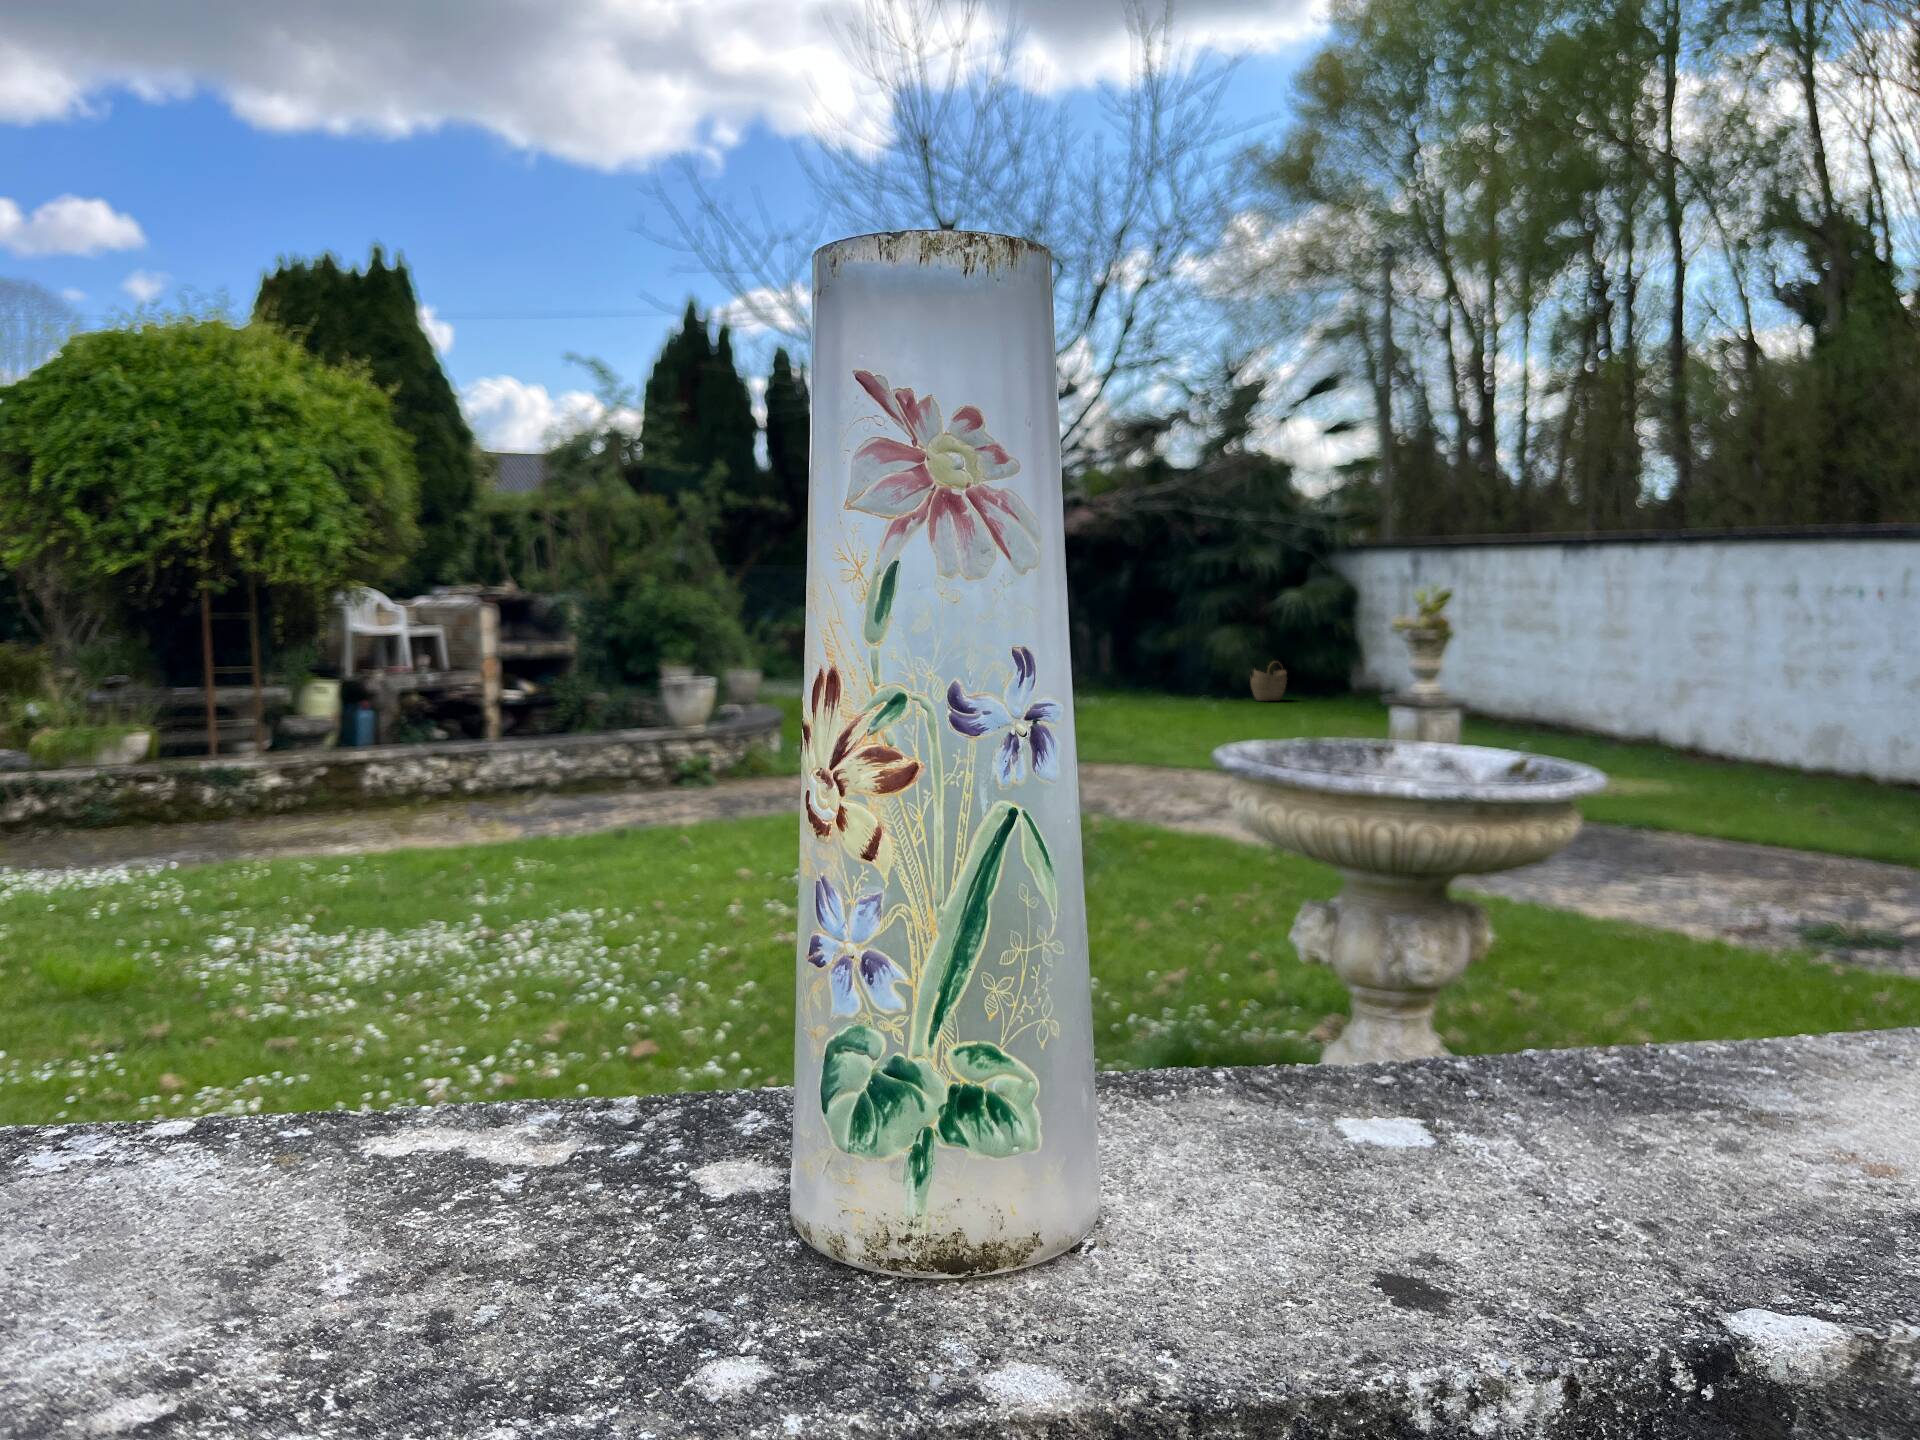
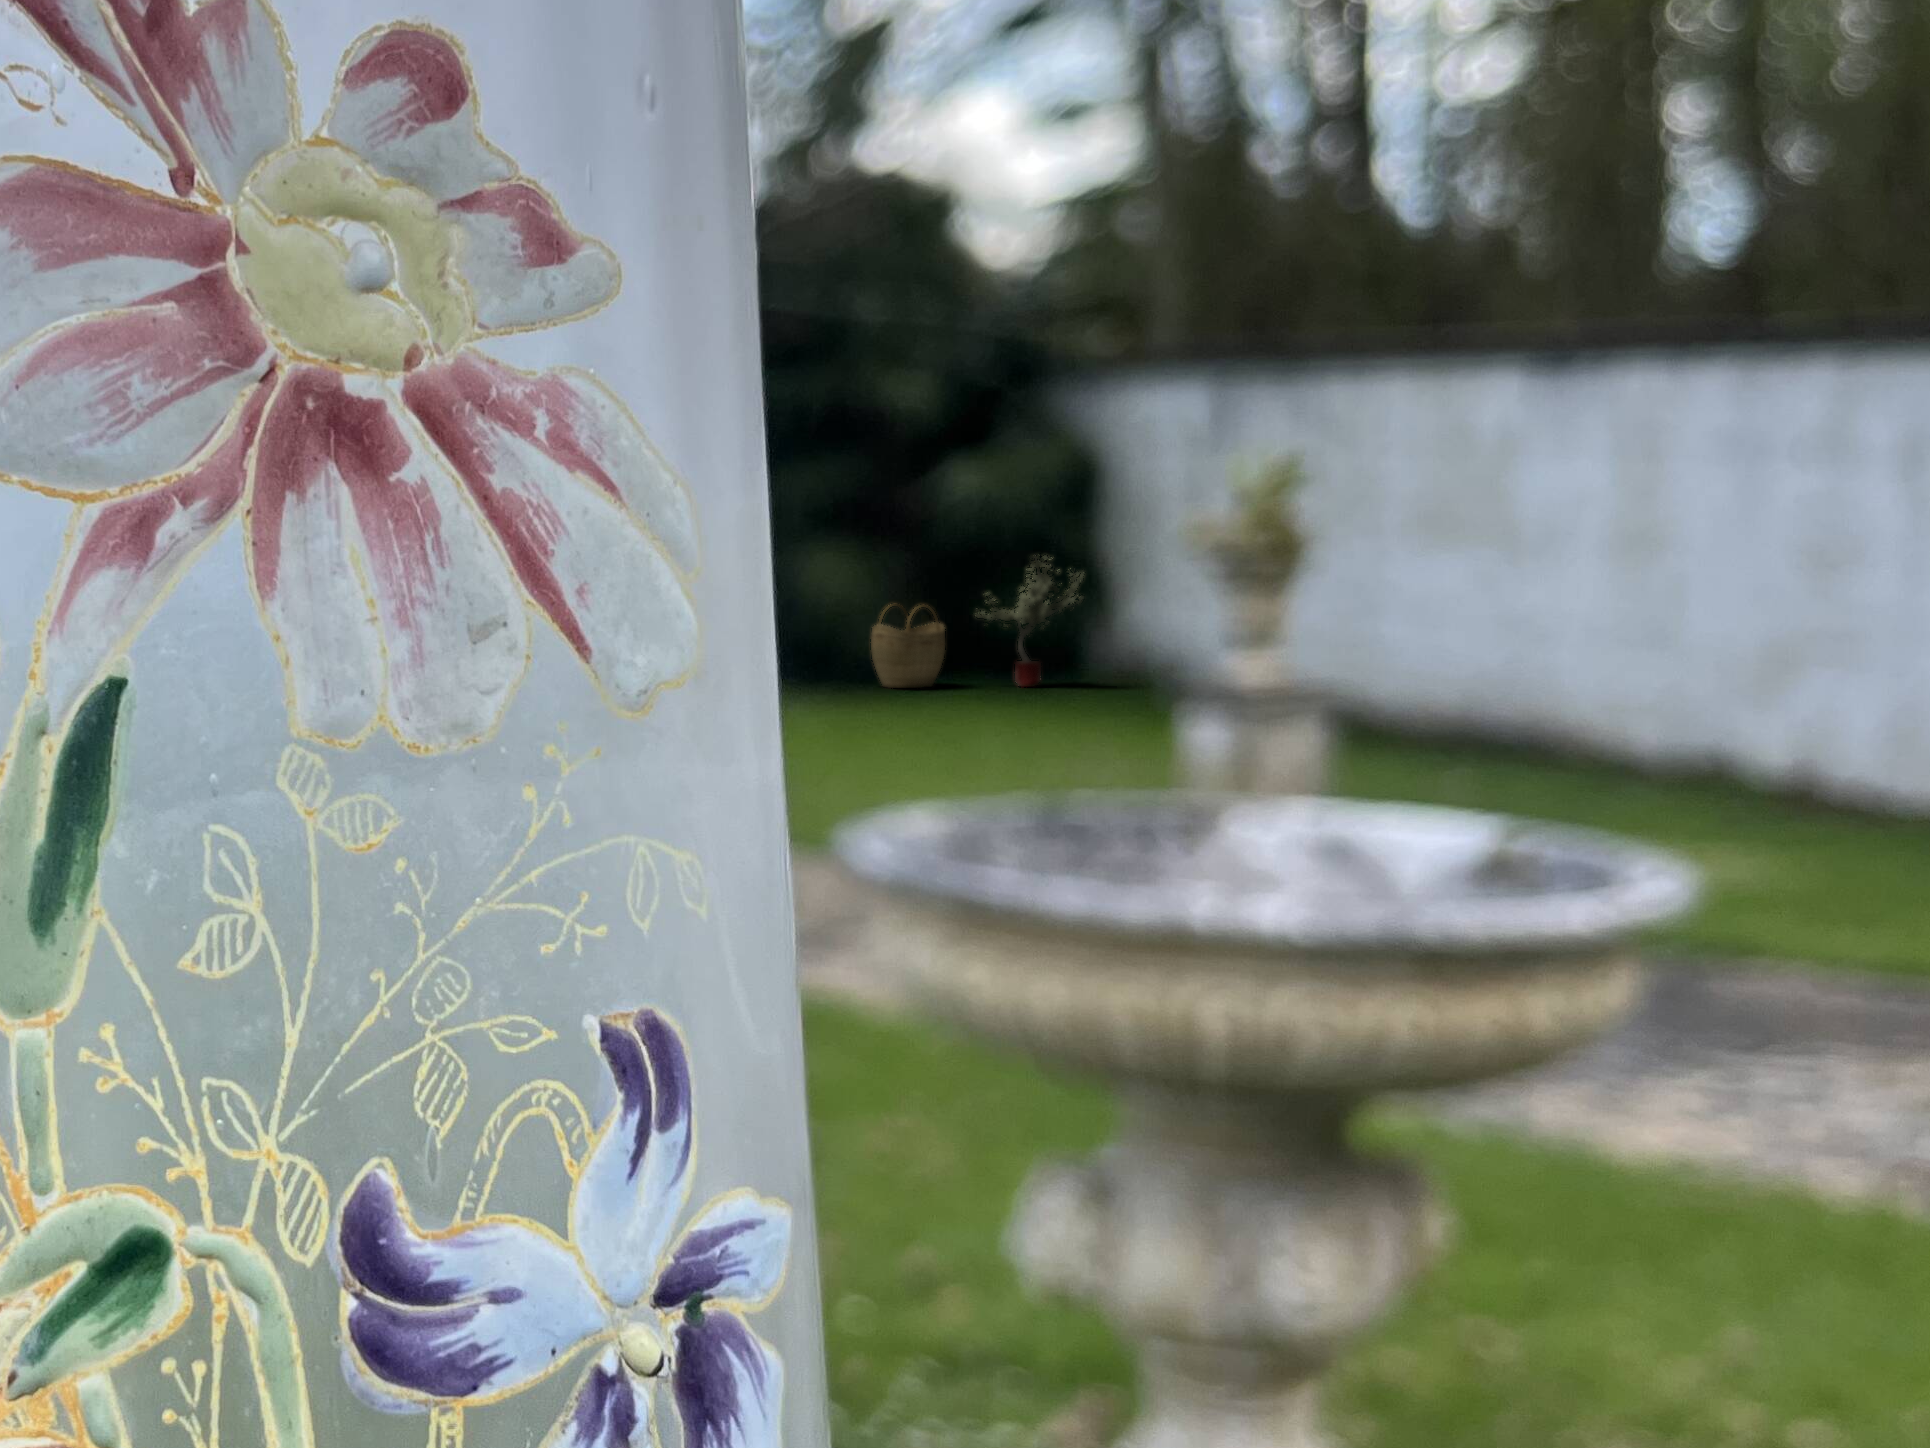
potted tree: none [1300,637,1355,702] -> present [975,560,1084,687]

